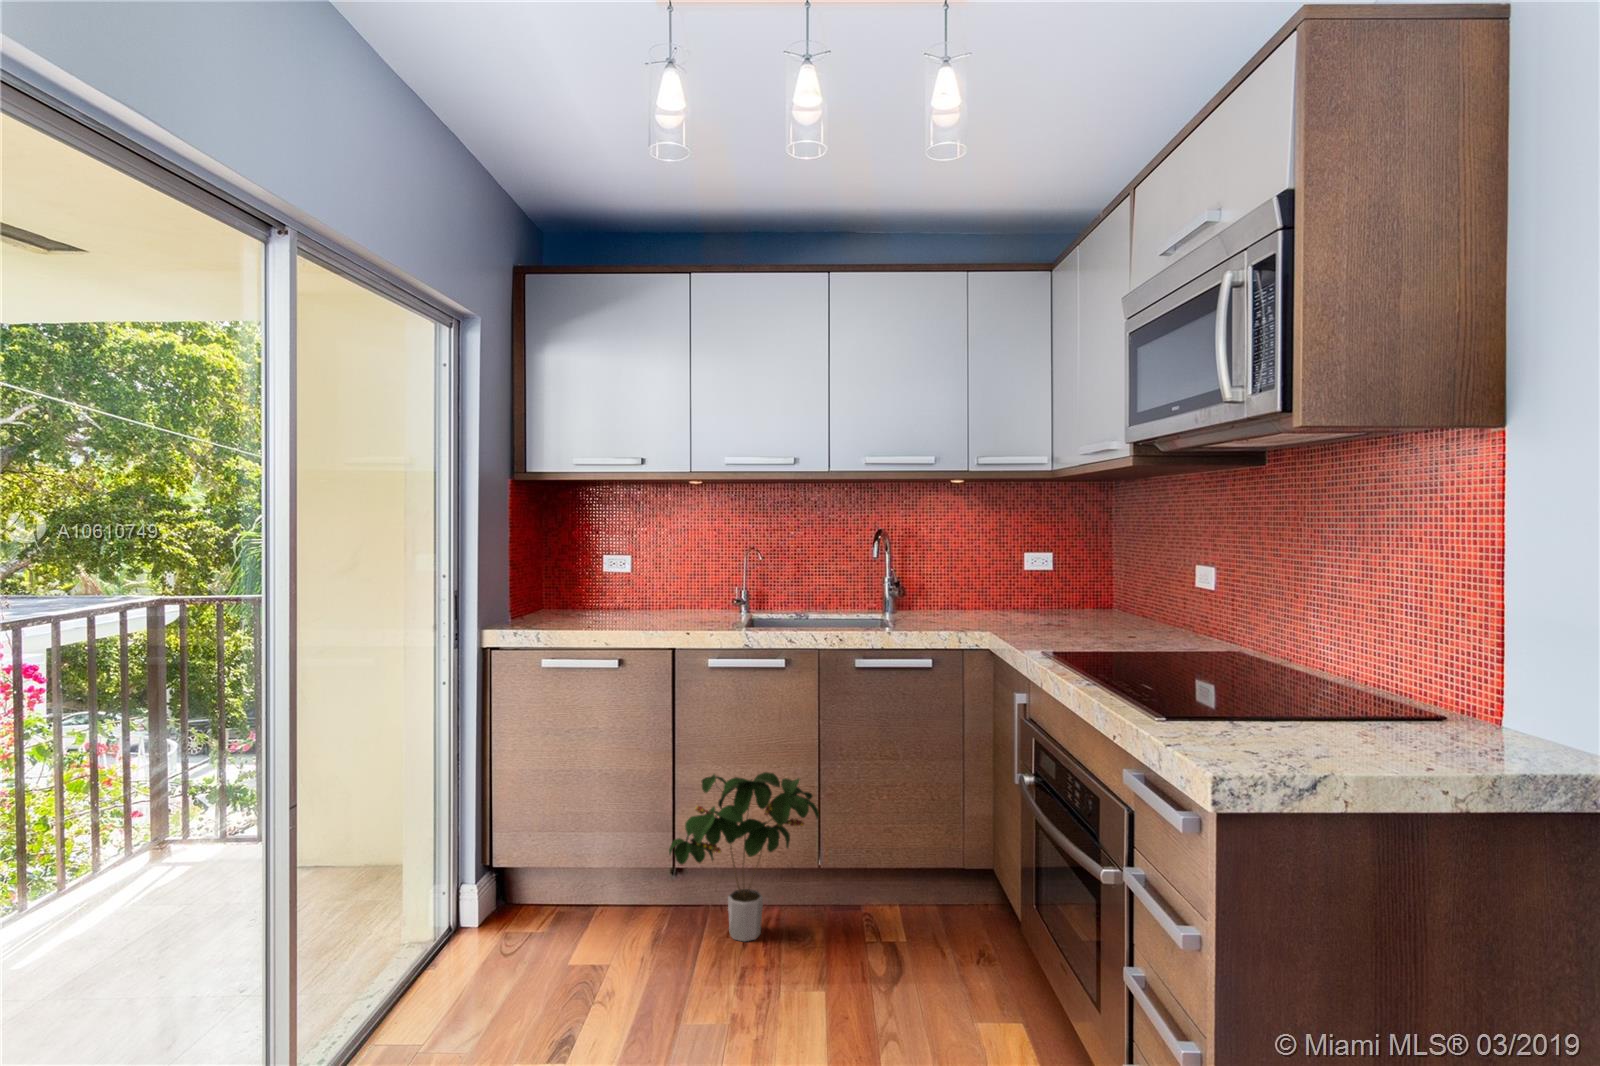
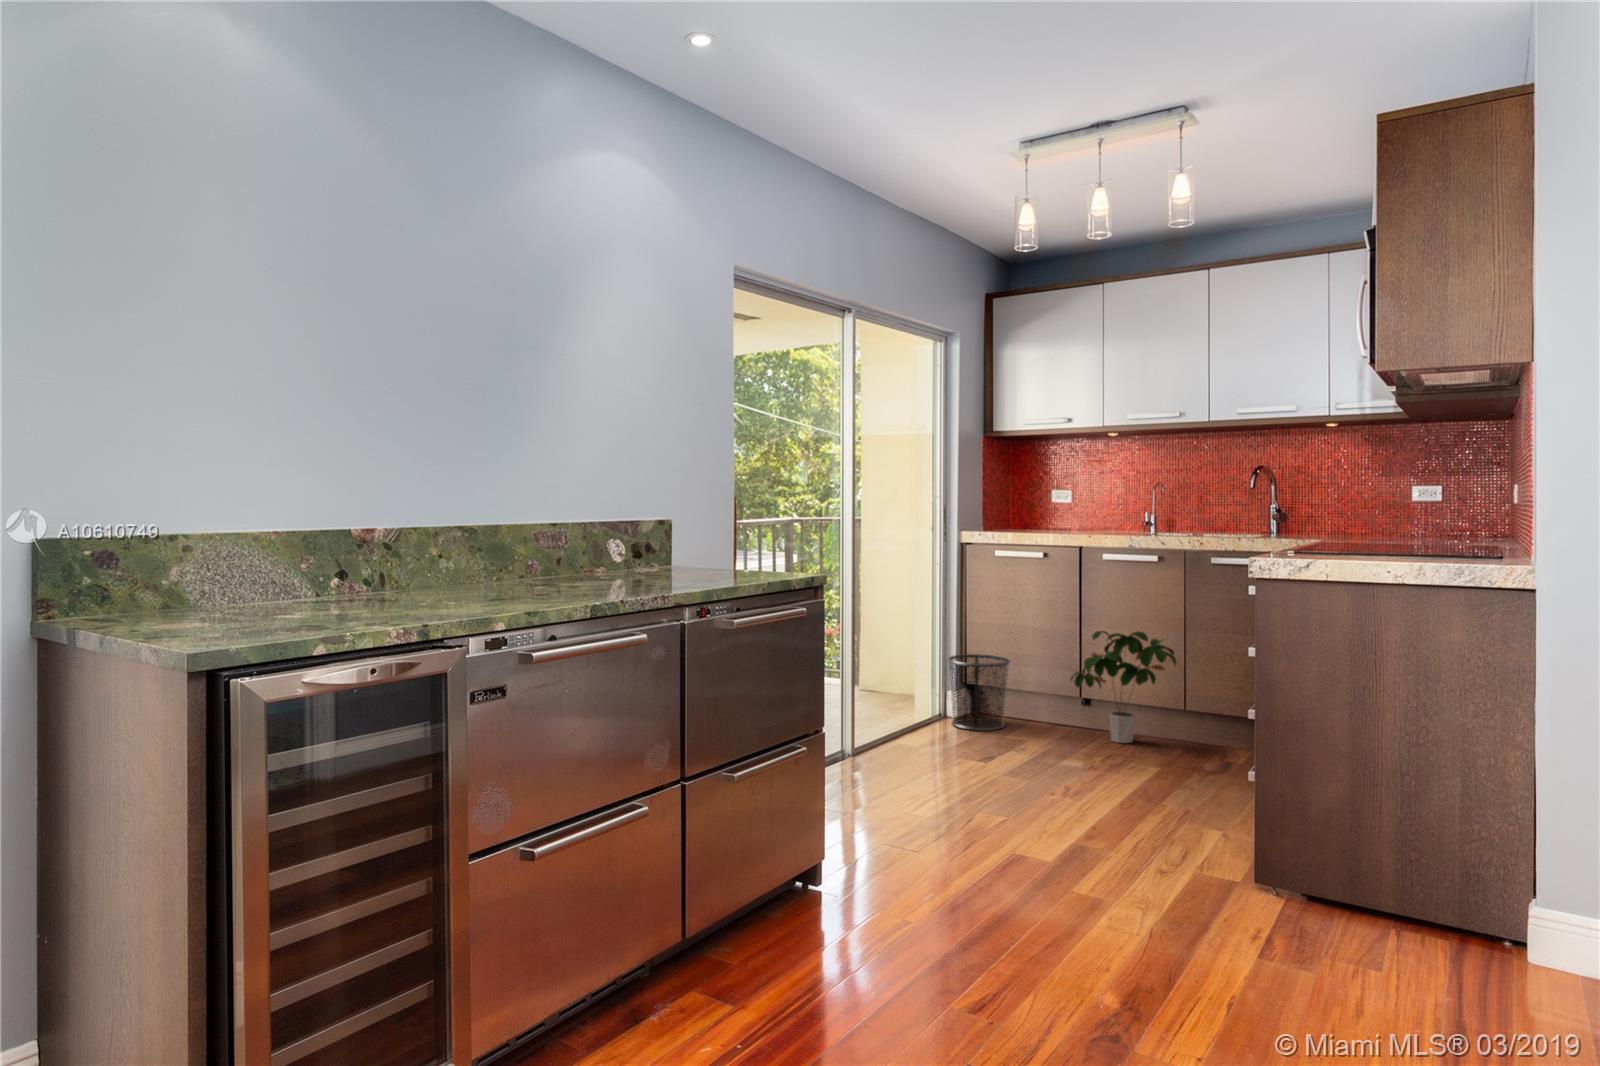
waste bin: none [470,821,573,963] -> present [948,654,1010,731]

